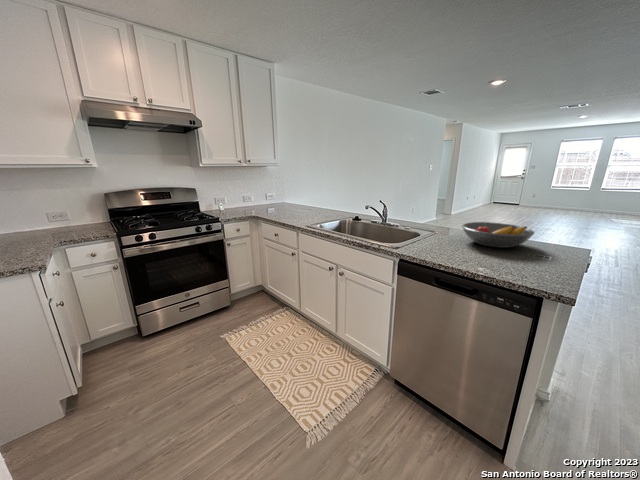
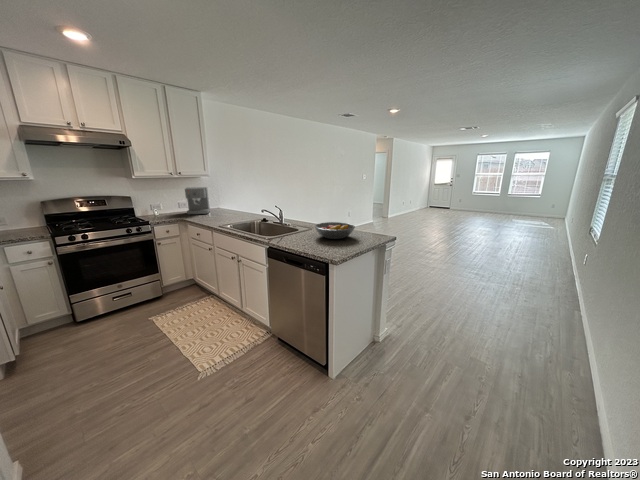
coffee maker: none [254,178,279,211] -> present [185,187,210,215]

